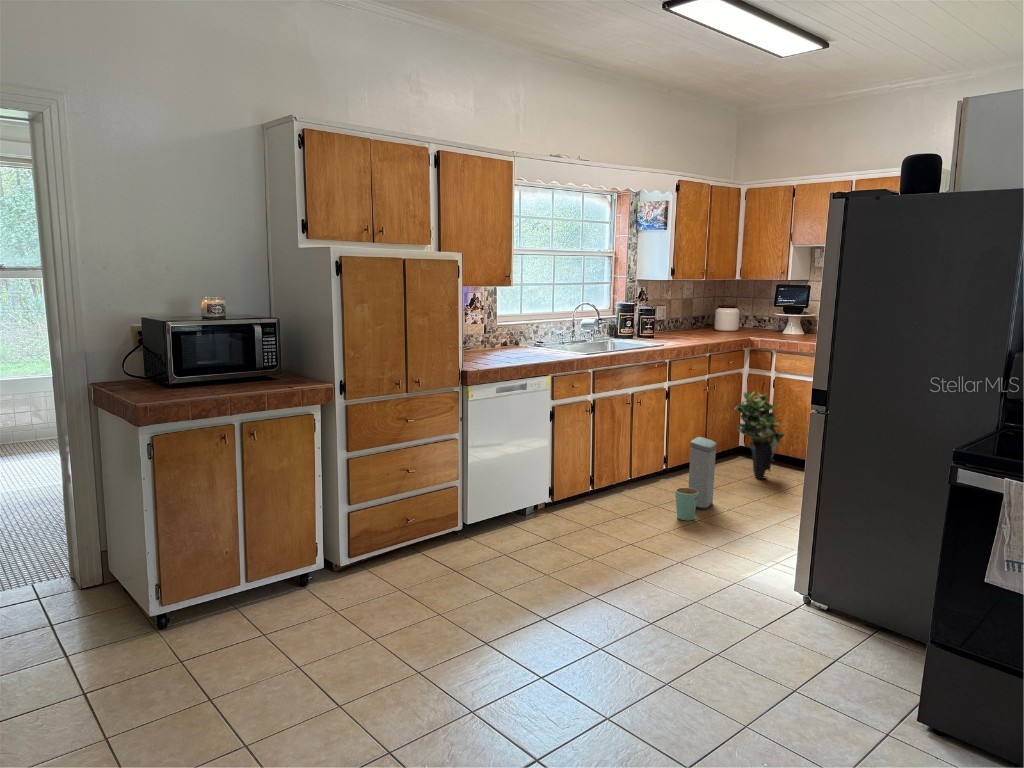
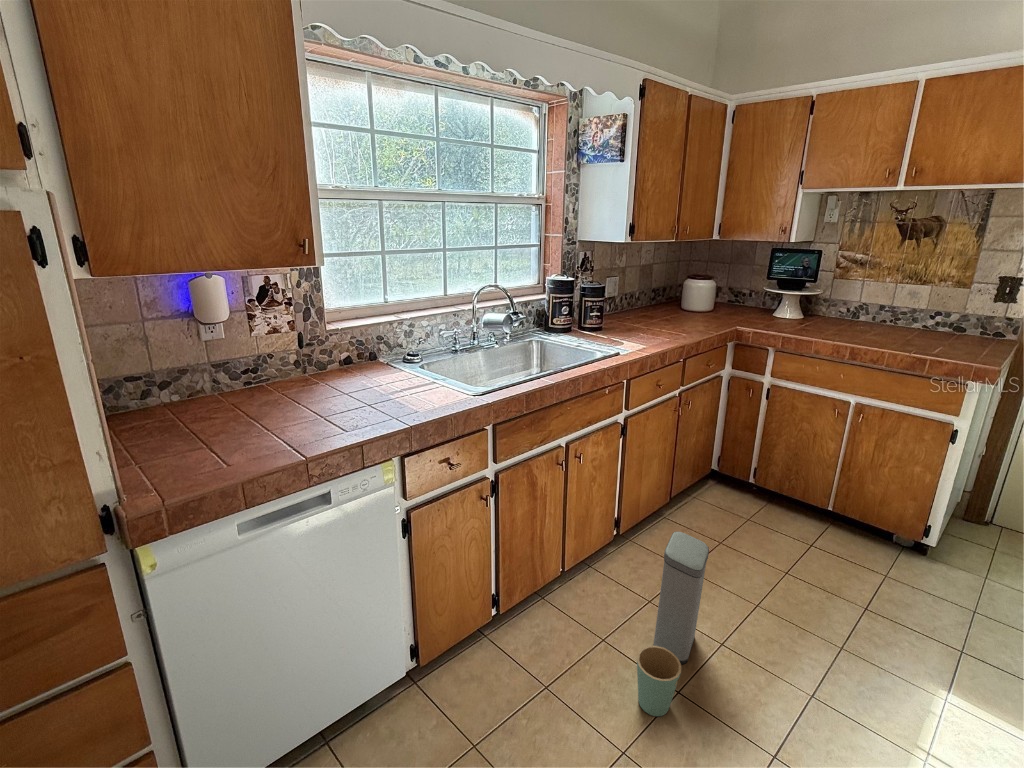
potted plant: present [734,392,785,479] -> none [717,412,792,546]

